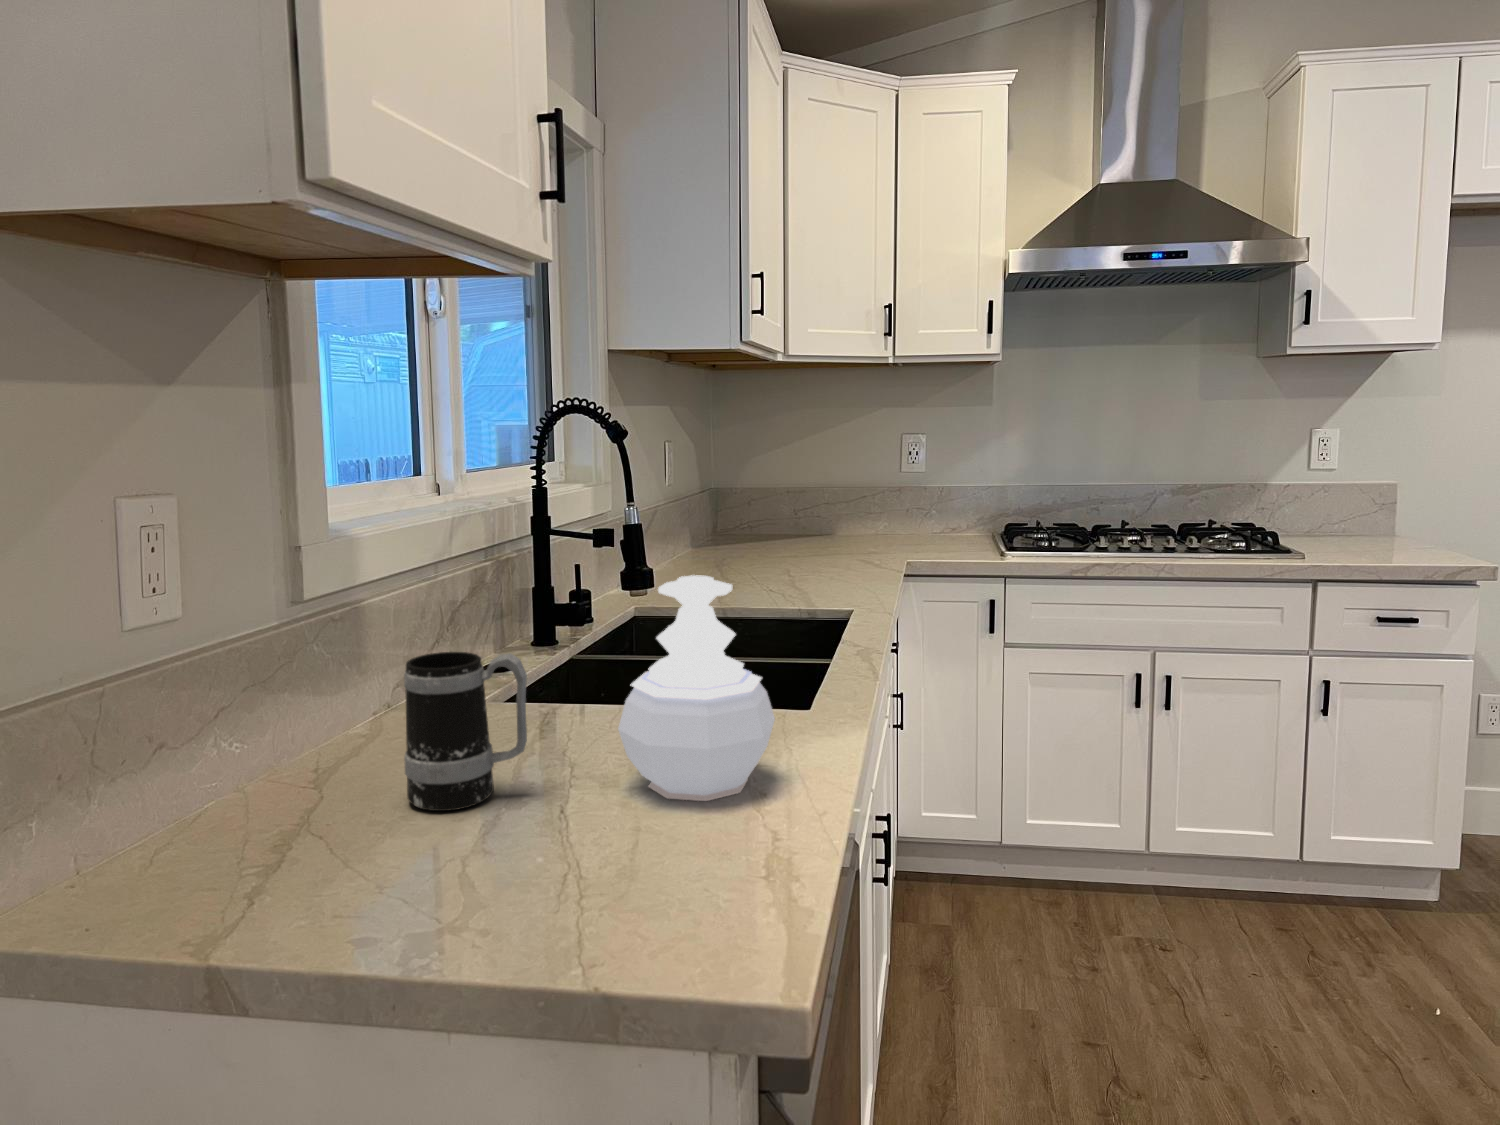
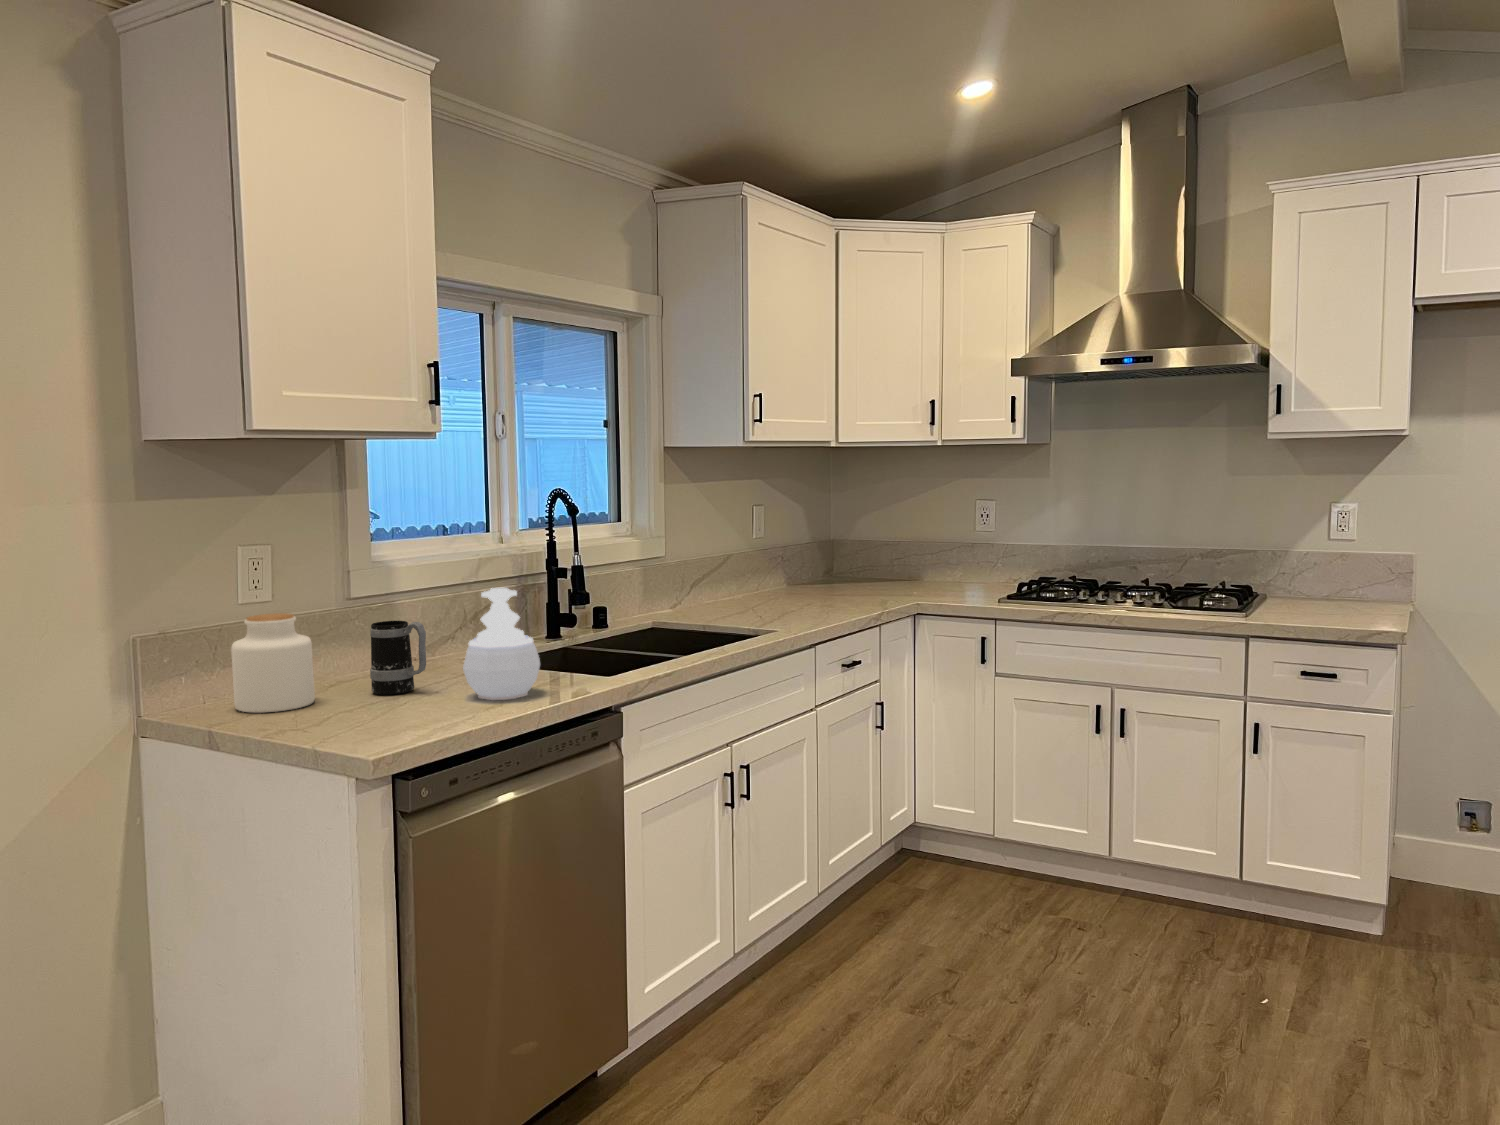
jar: none [115,660,320,914] -> present [231,613,315,713]

